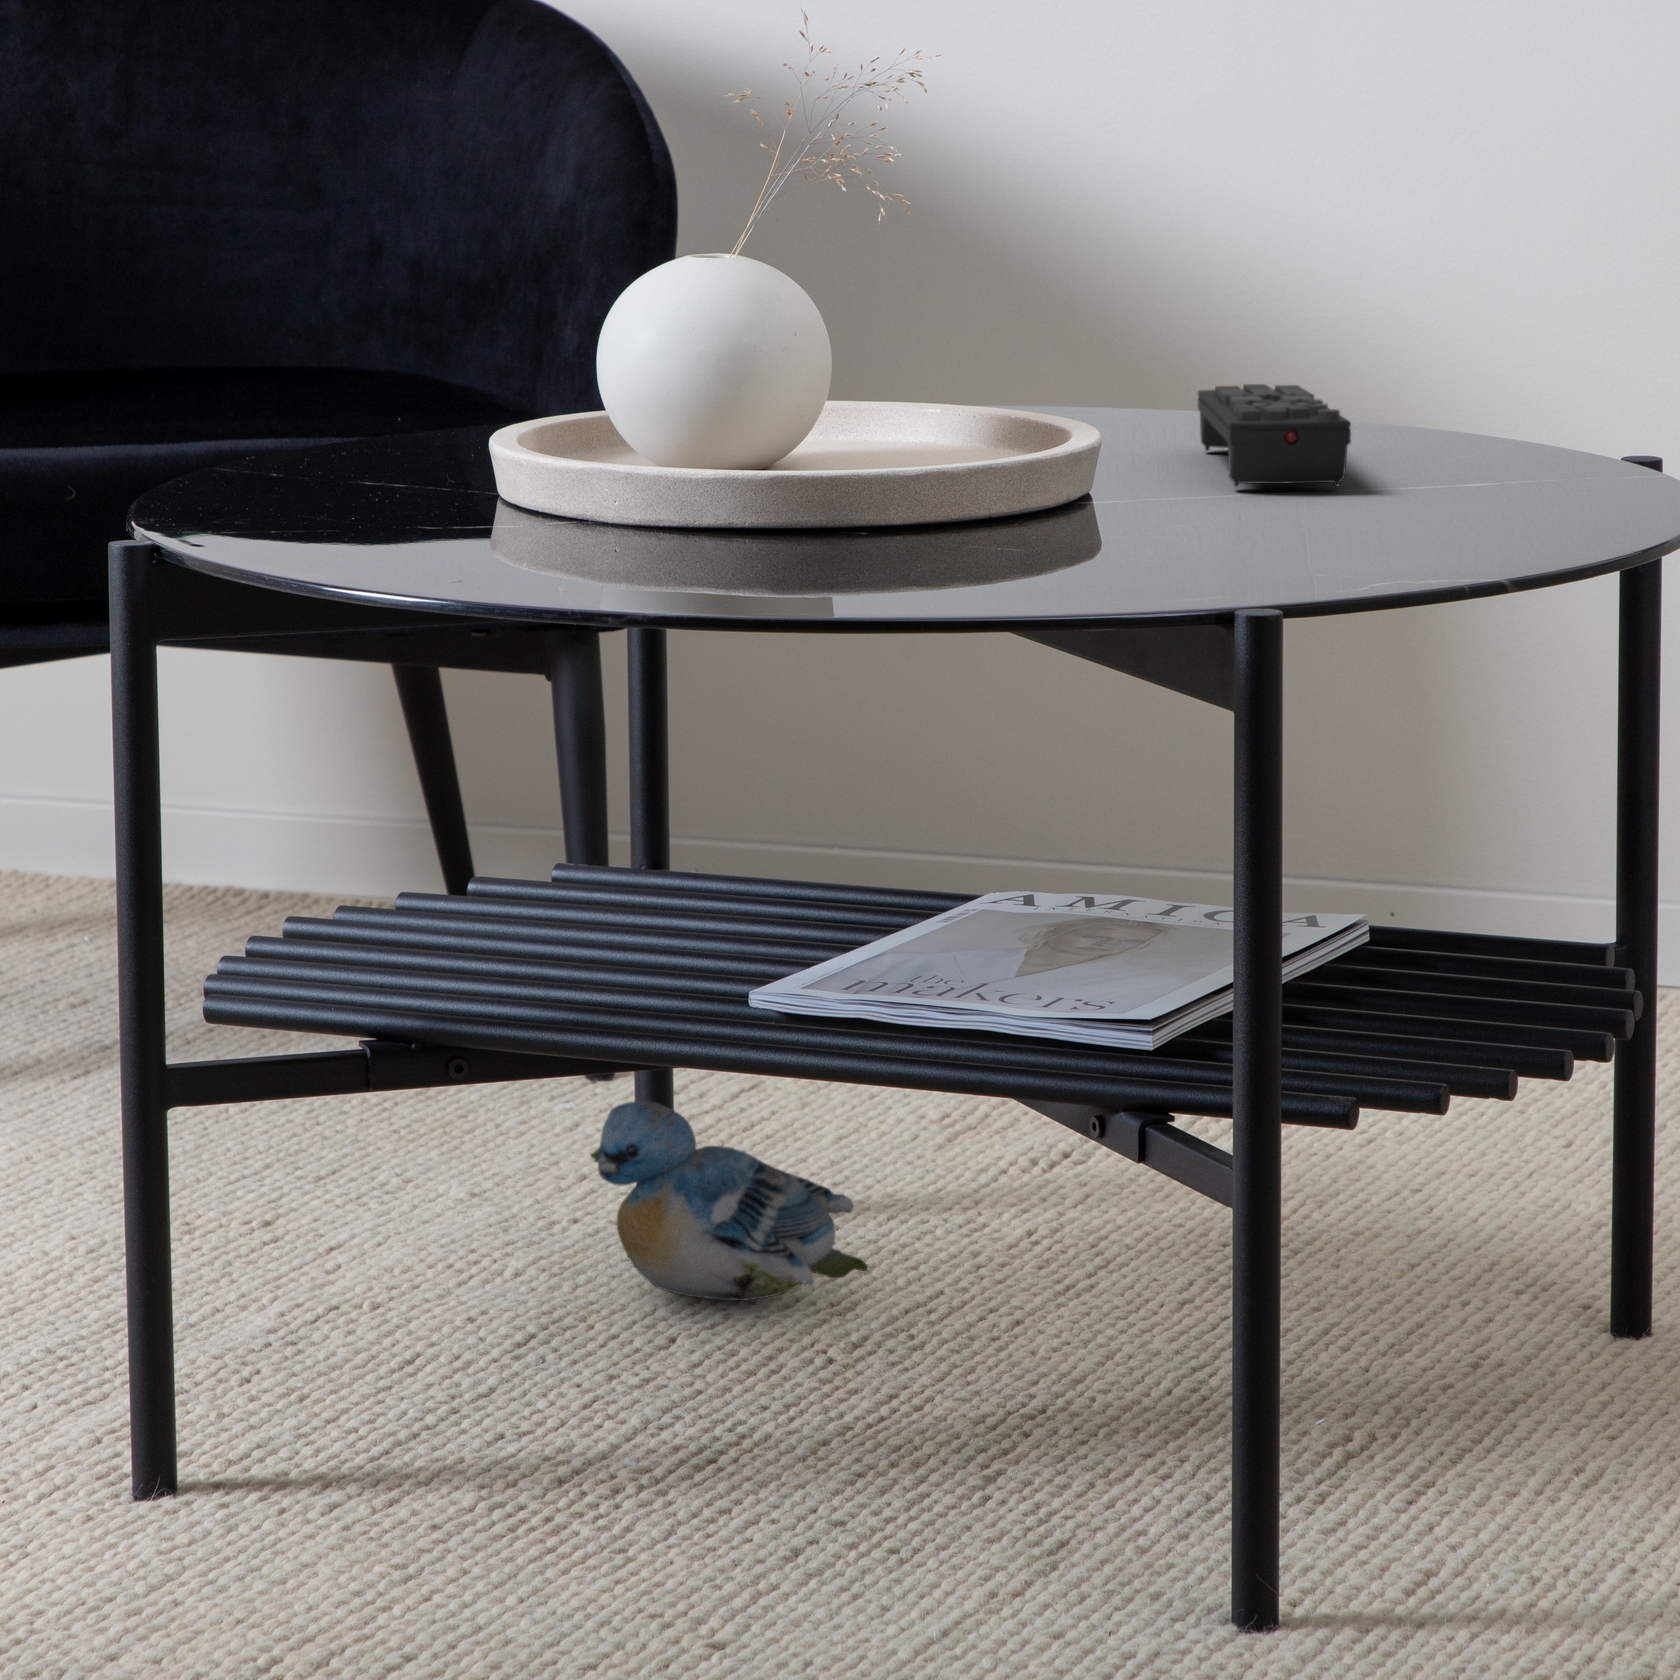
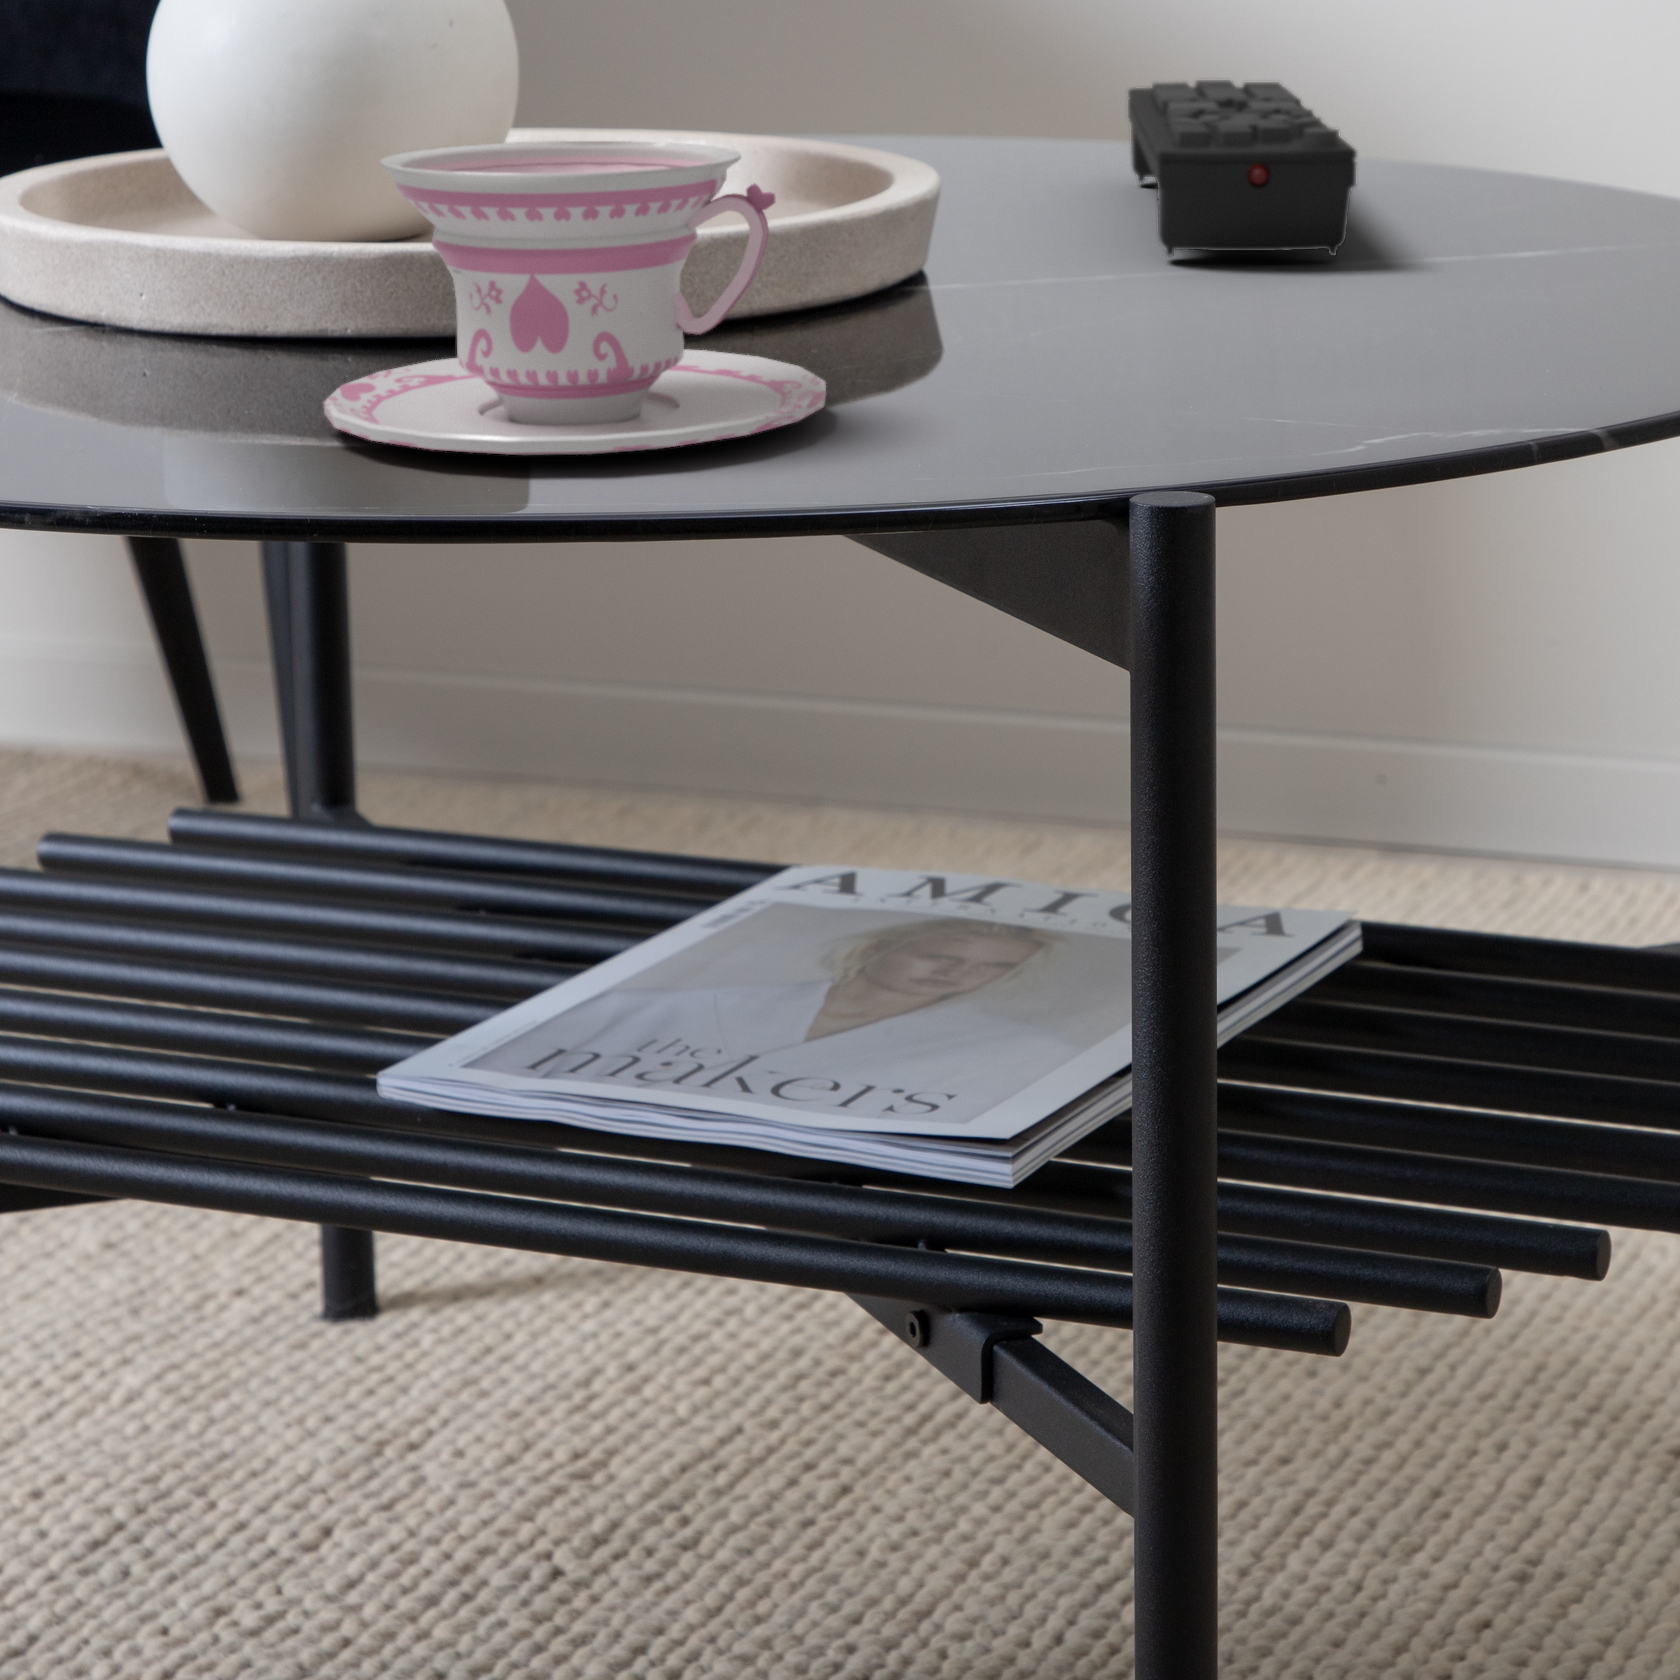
teacup: none [803,409,1069,567] -> present [324,141,826,456]
plush toy: present [591,1101,868,1301] -> none [214,1165,627,1456]

